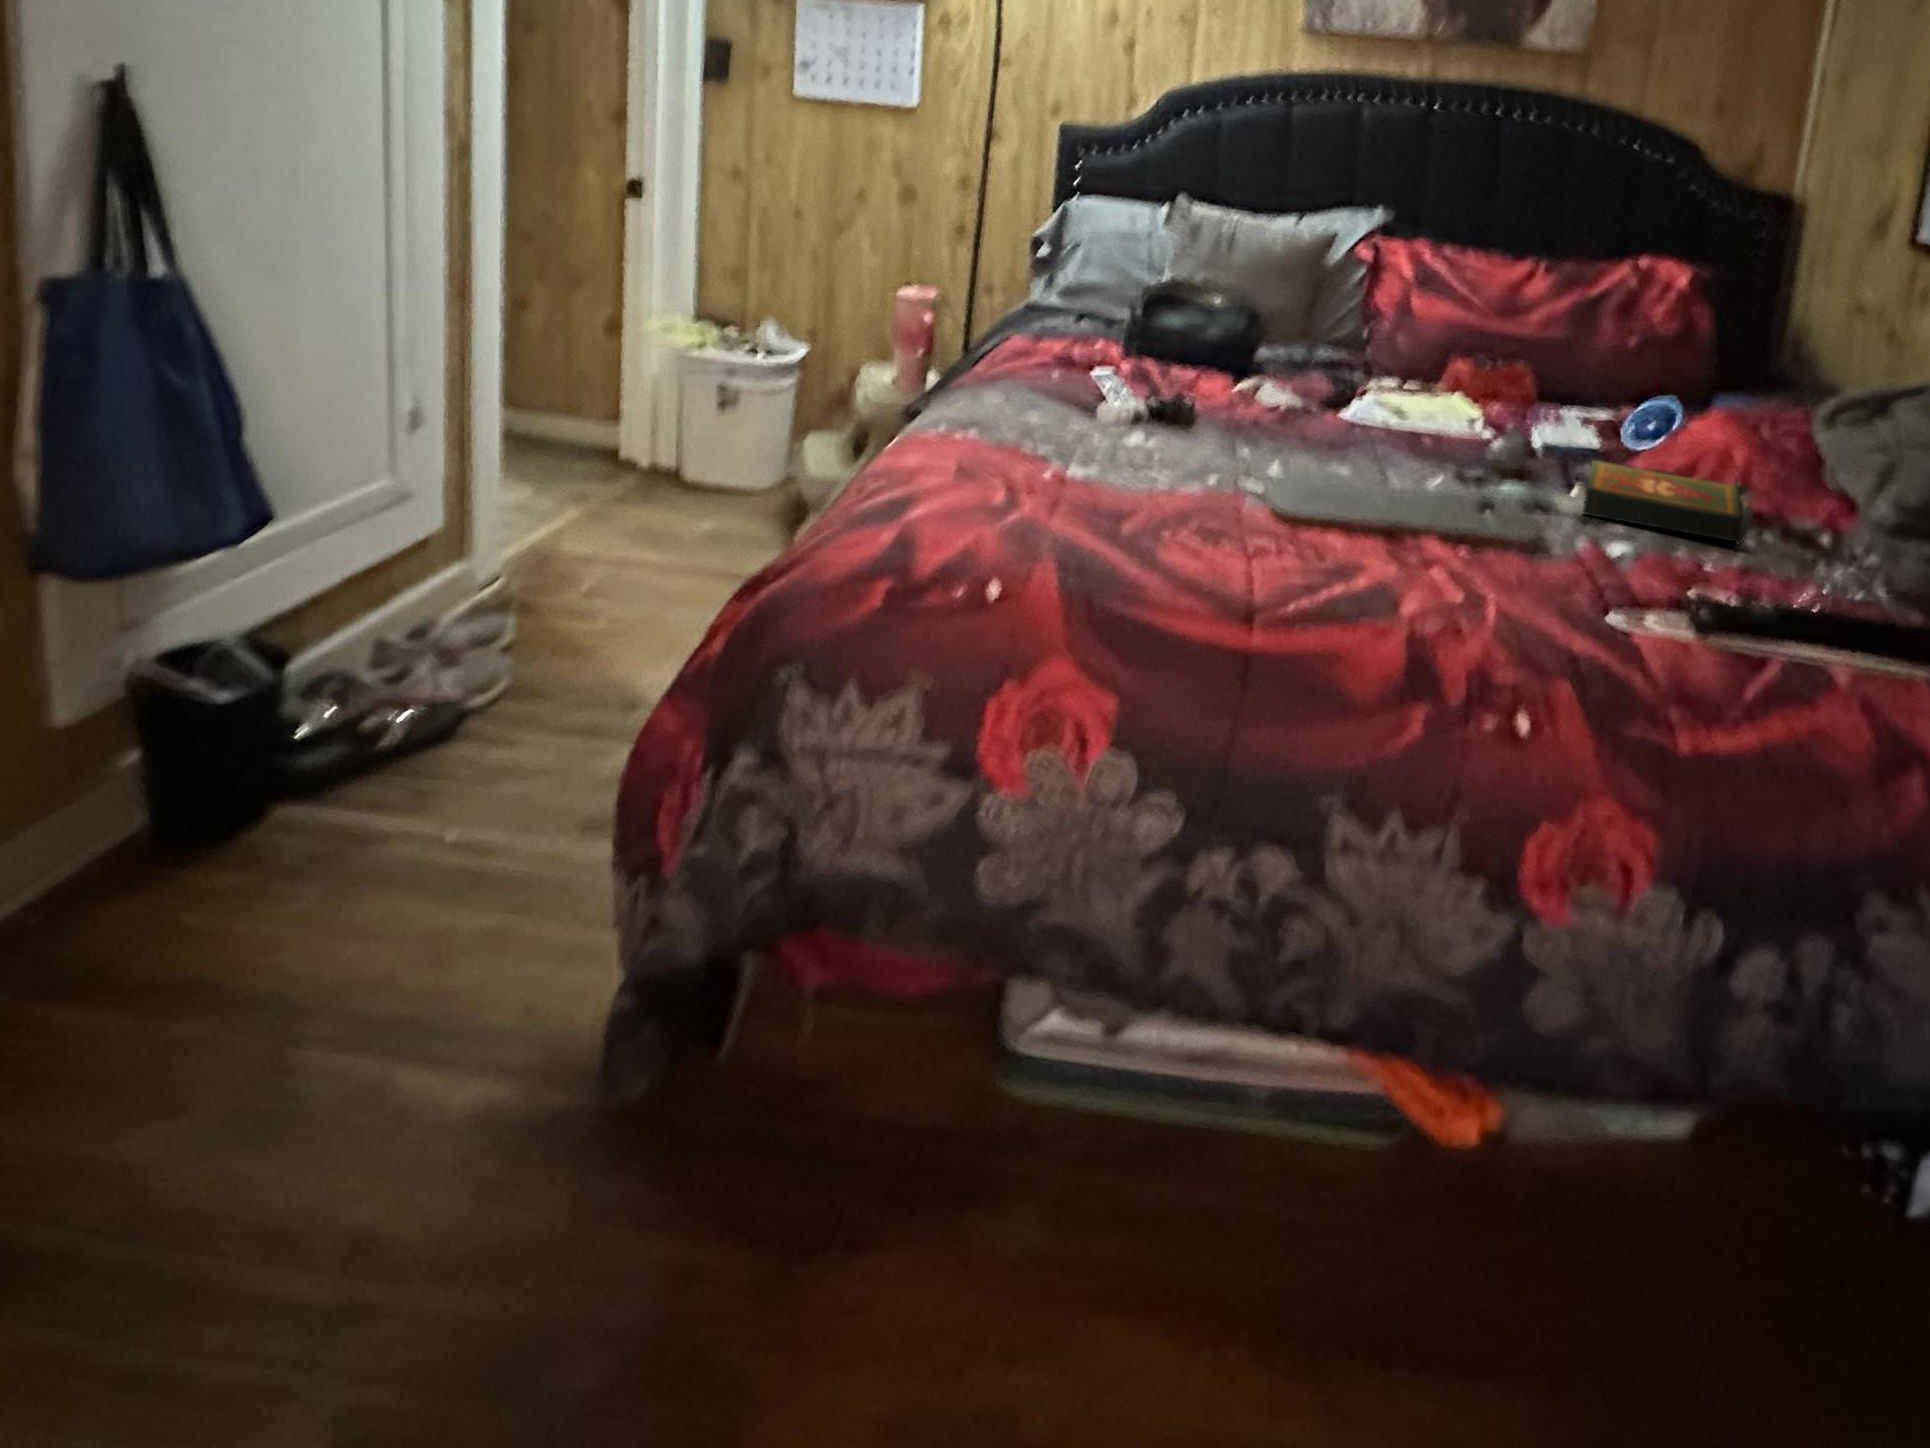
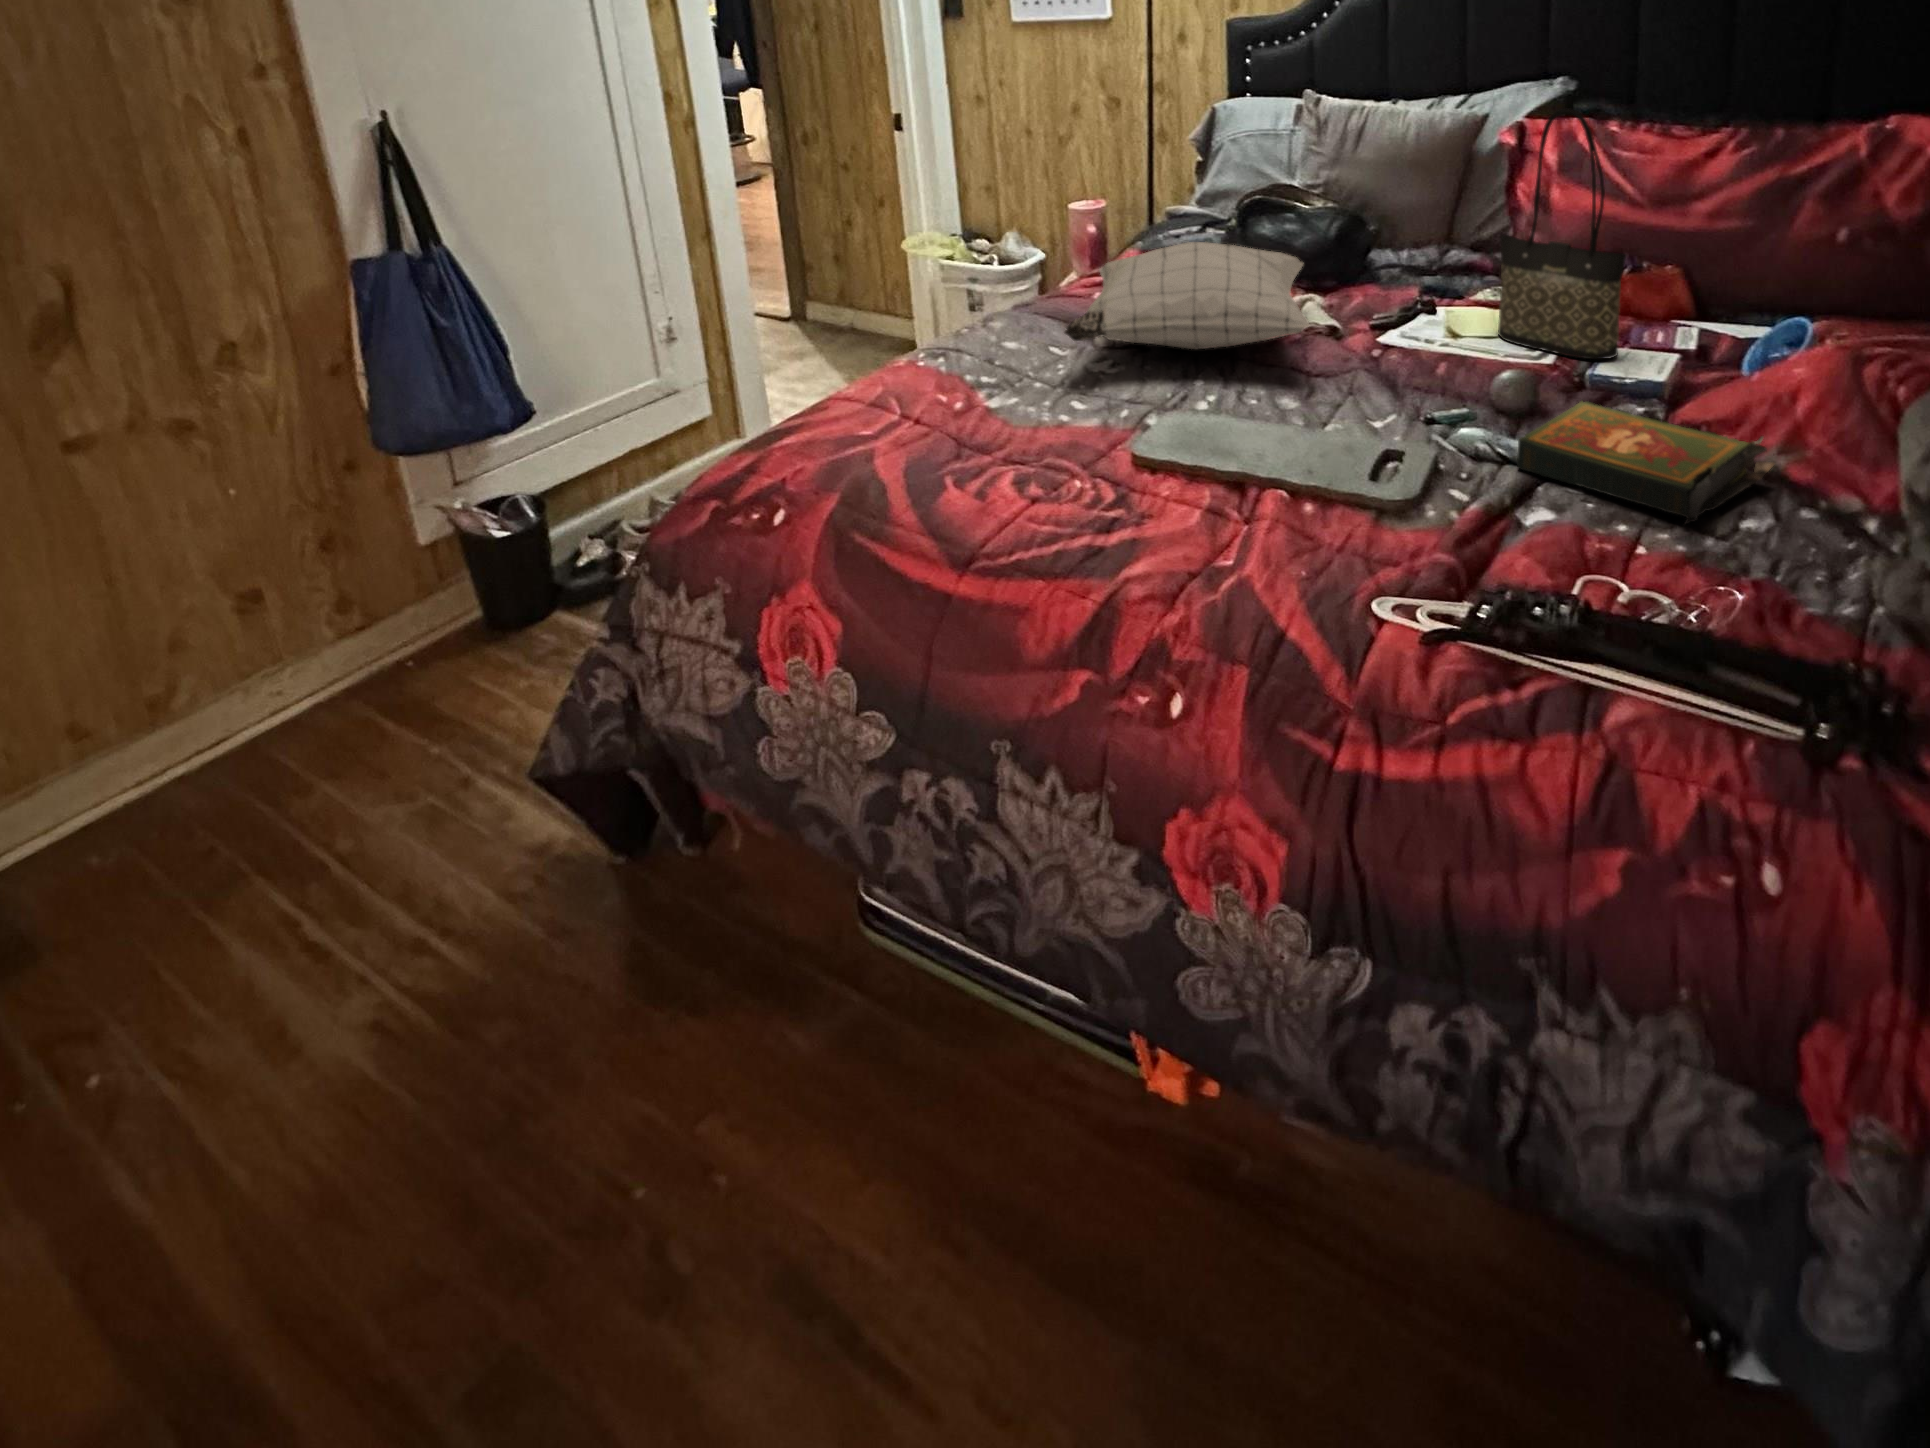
tote bag: none [1437,225,1558,434] -> present [1498,108,1626,359]
pillow: none [1088,319,1360,422] -> present [1064,242,1309,349]

